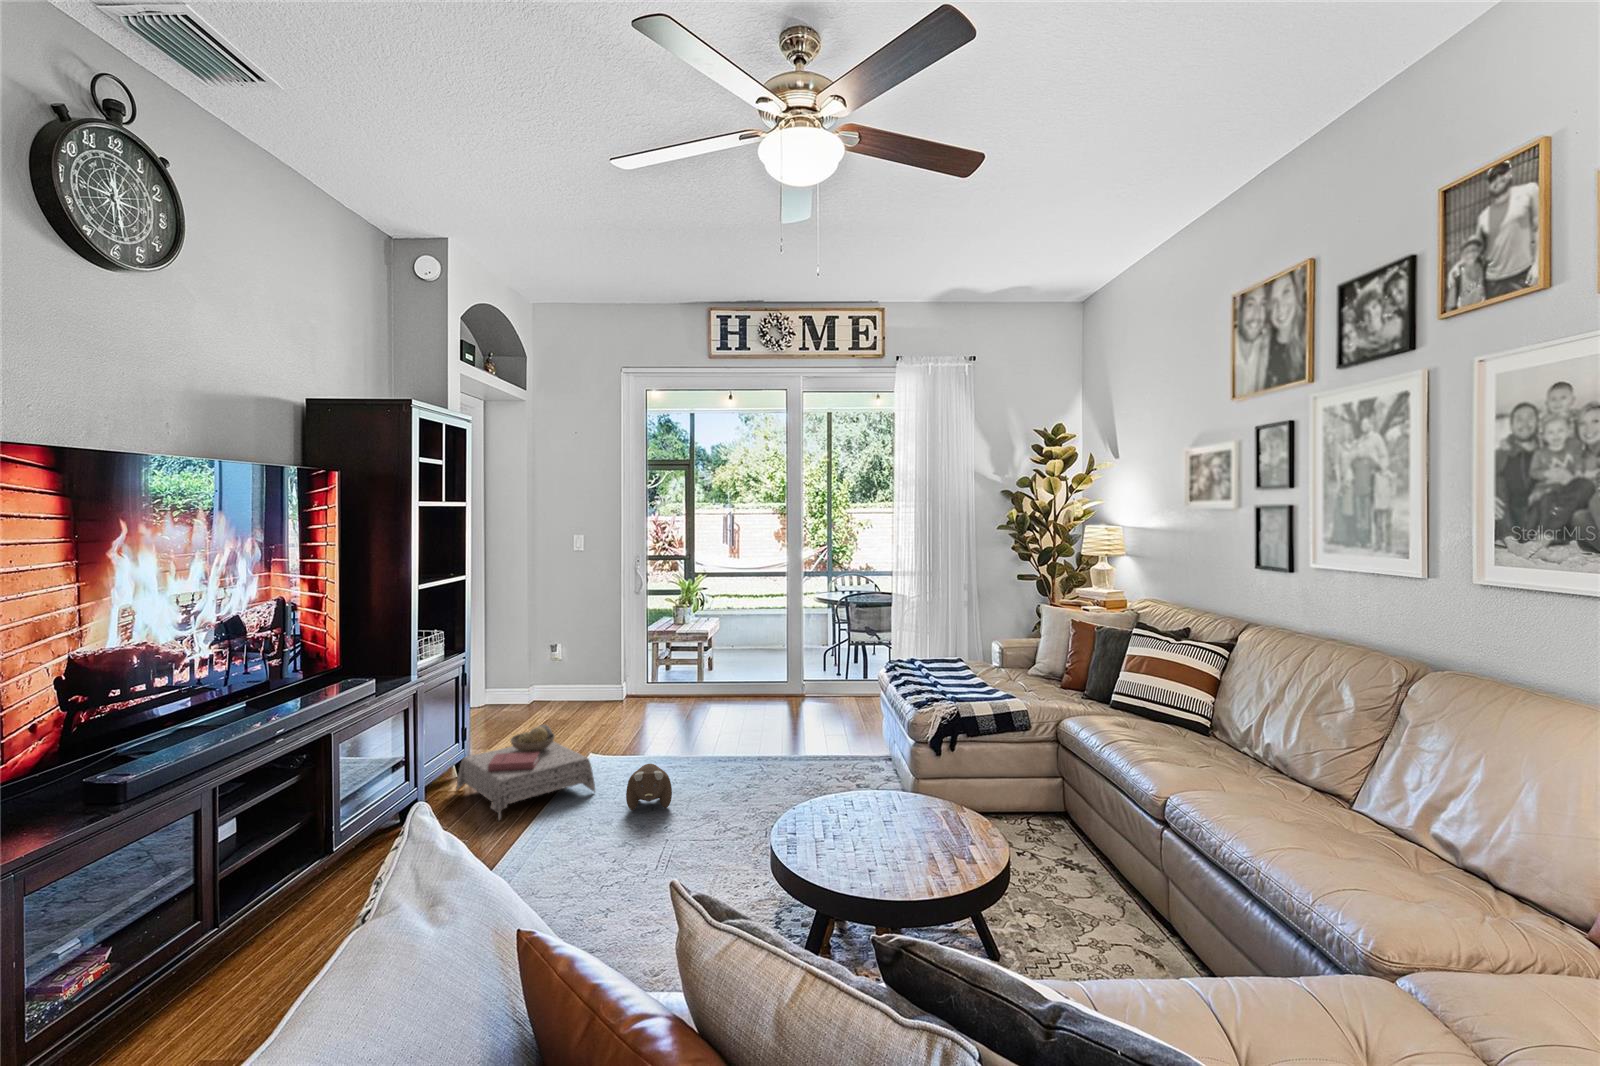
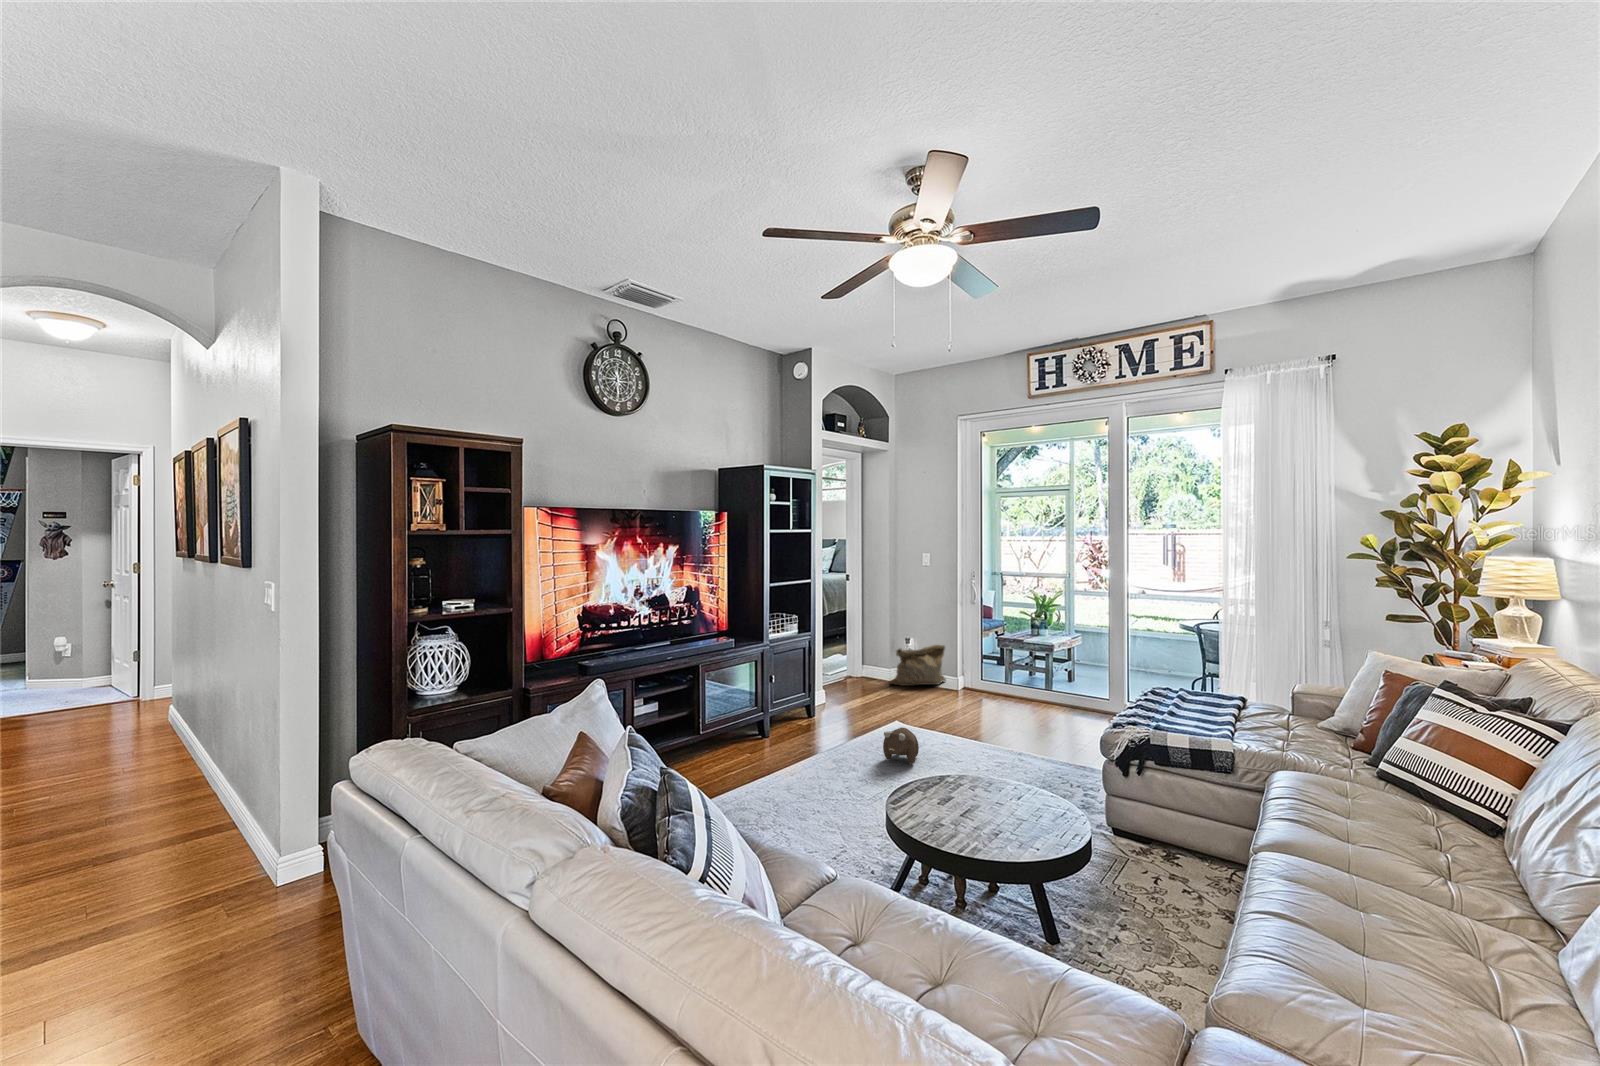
bag: none [536,657,606,717] -> present [891,645,946,686]
ottoman: present [457,725,595,821] -> none [798,686,877,744]

